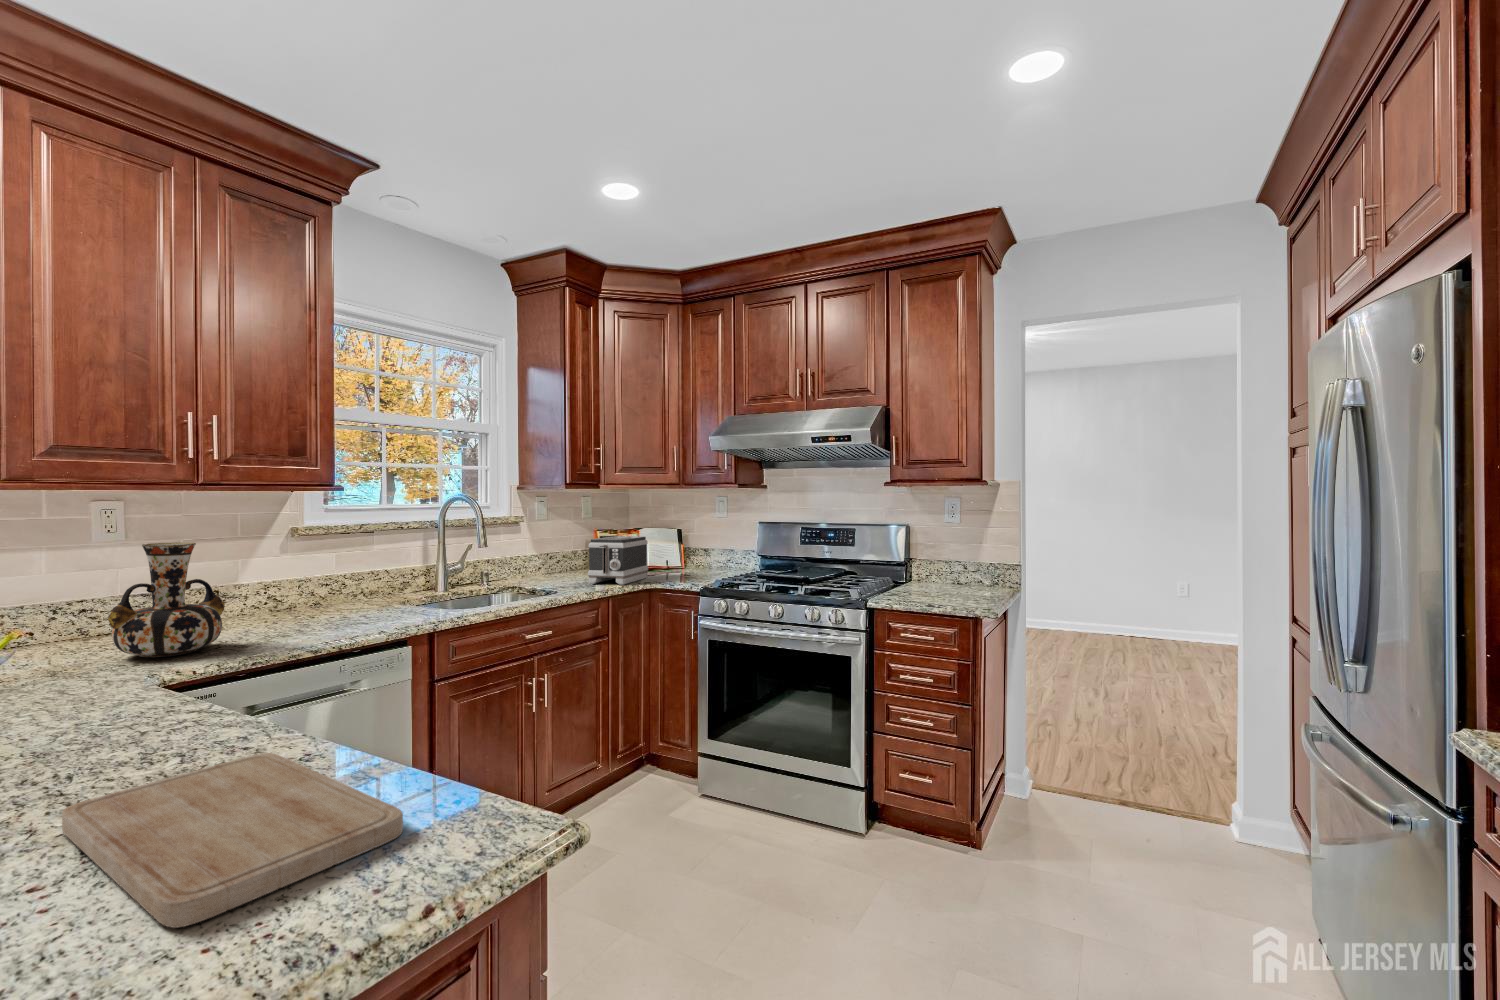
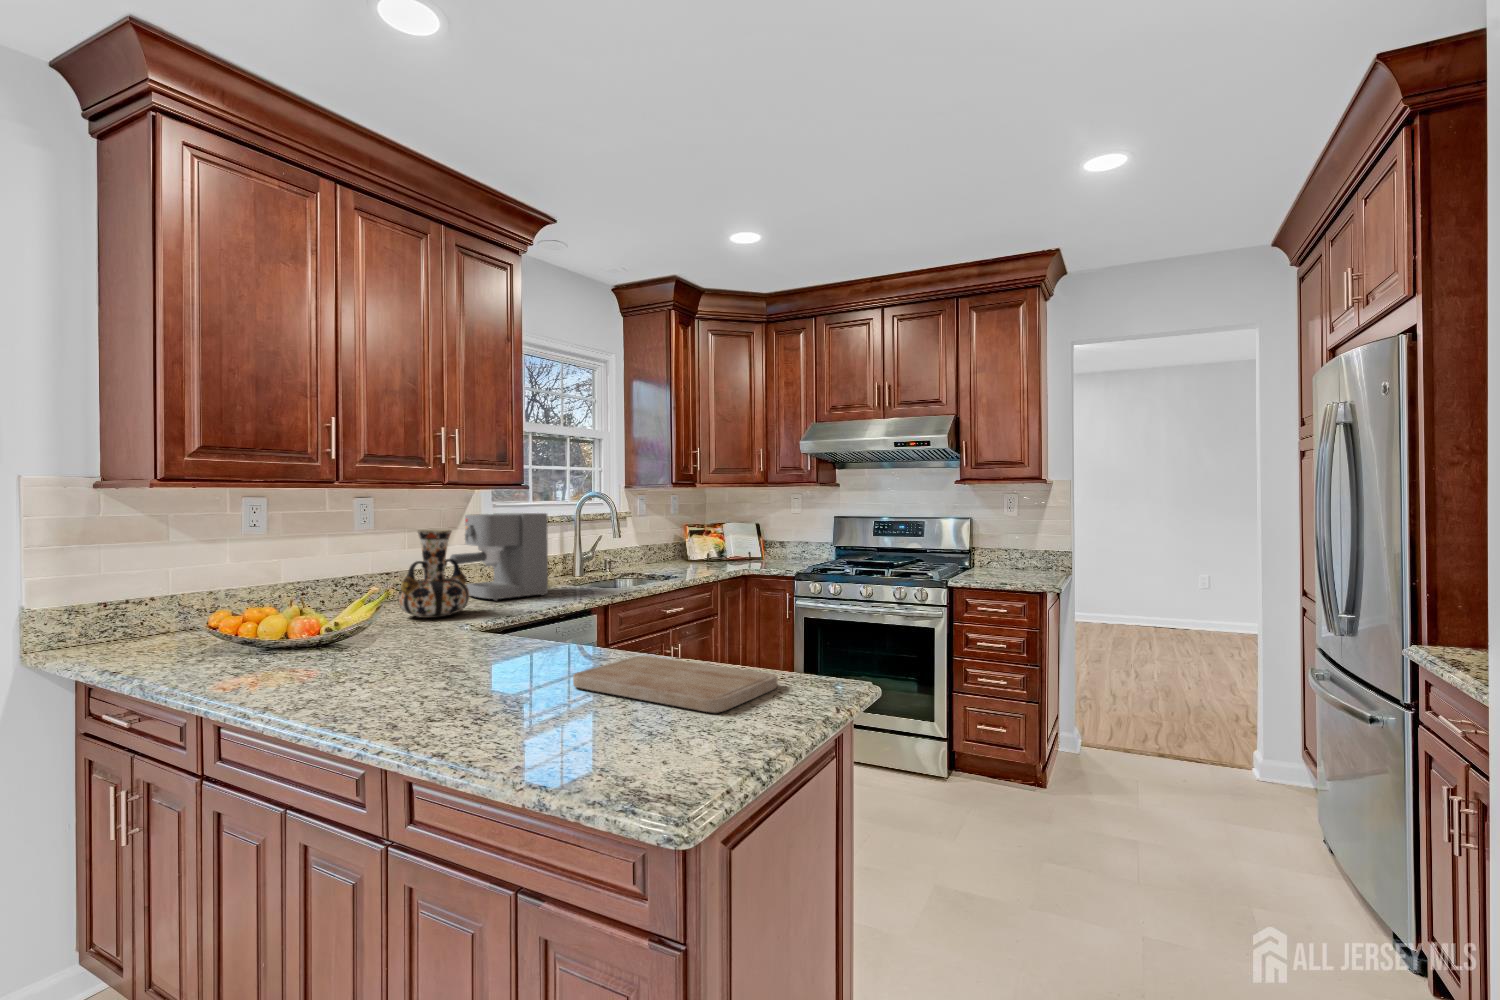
coffee maker: none [226,519,366,628] -> present [450,513,548,601]
toaster: present [588,536,648,585] -> none [694,530,740,571]

